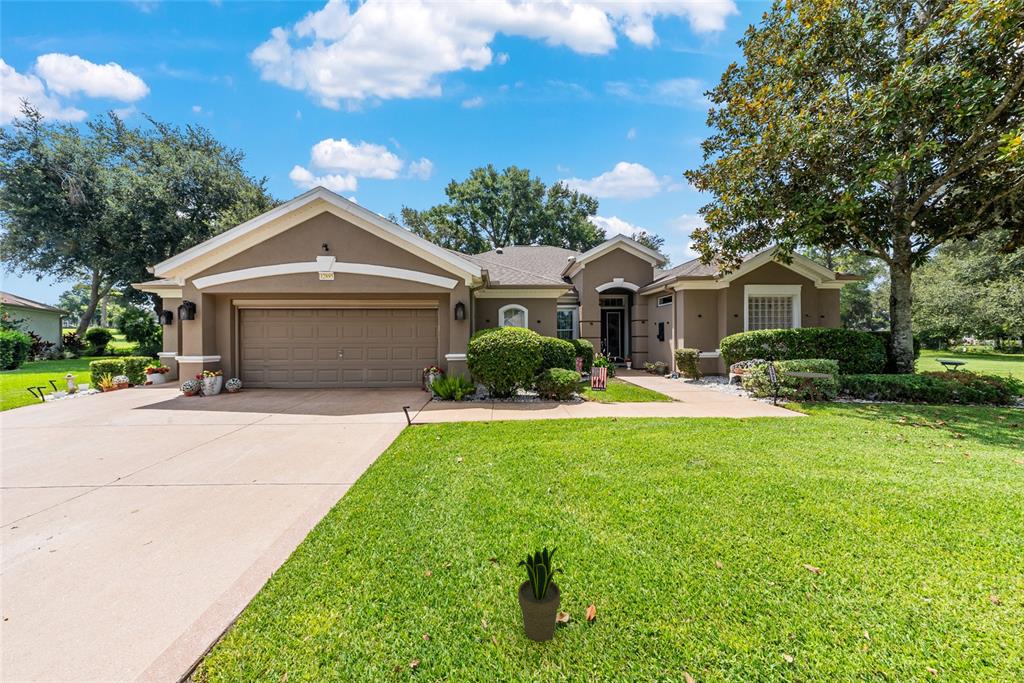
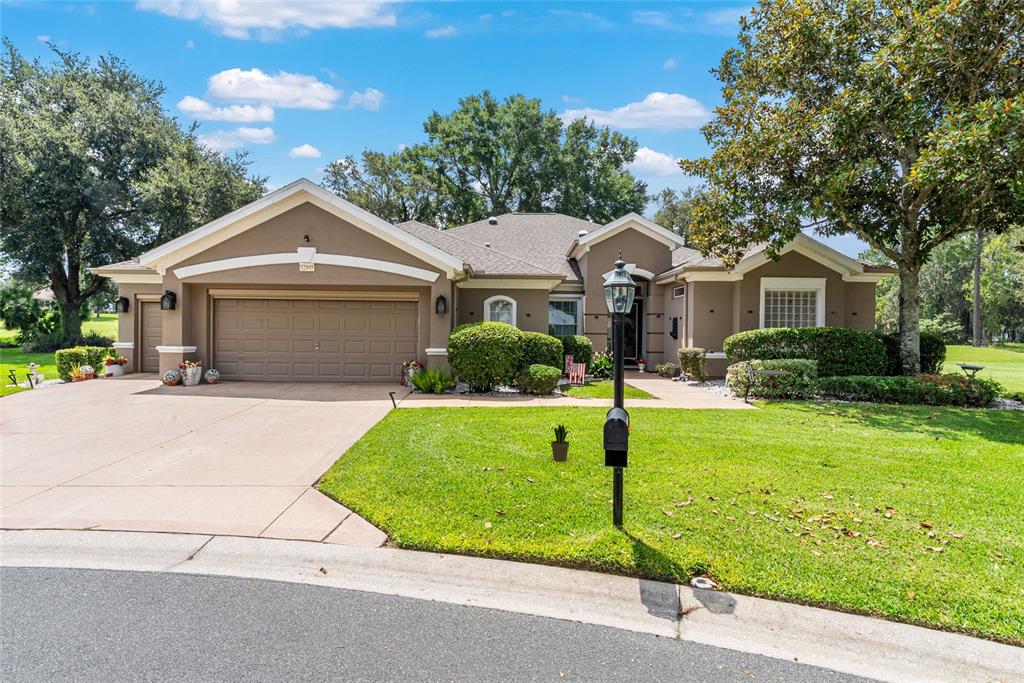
potted plant: present [518,546,564,641] -> present [551,424,570,461]

